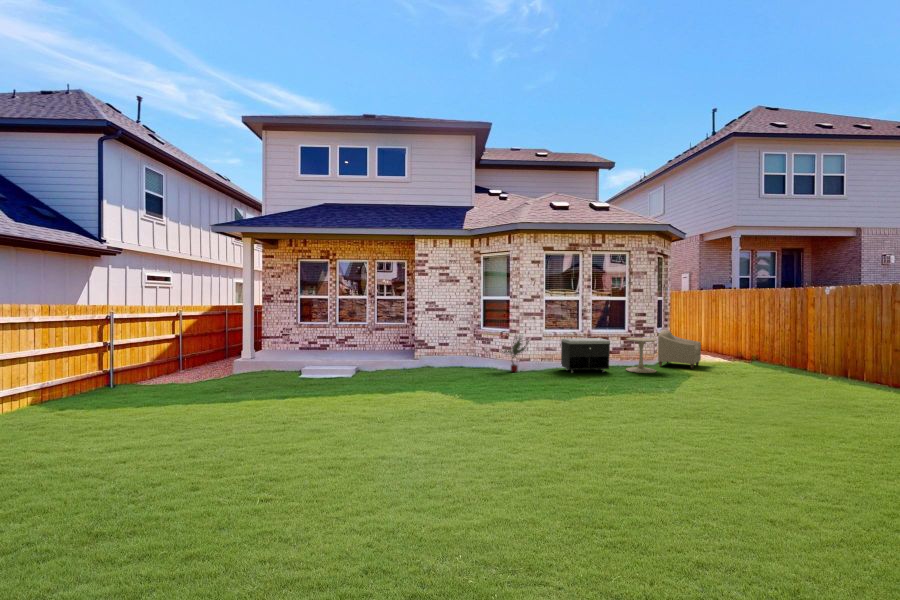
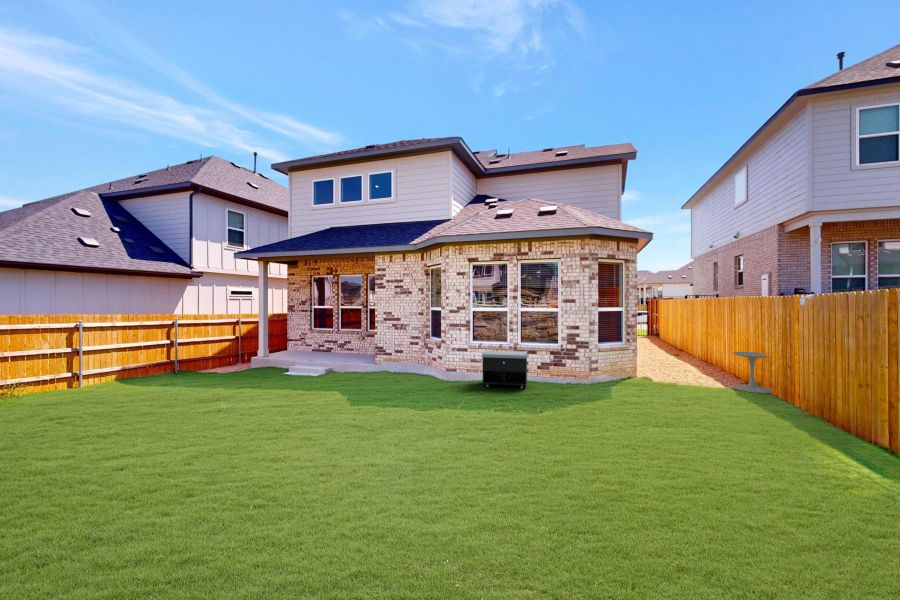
chair: present [658,330,701,369] -> none [598,344,653,392]
potted tree: present [501,337,529,372] -> none [424,346,448,382]
pedestal table: present [626,338,656,373] -> present [732,352,773,393]

